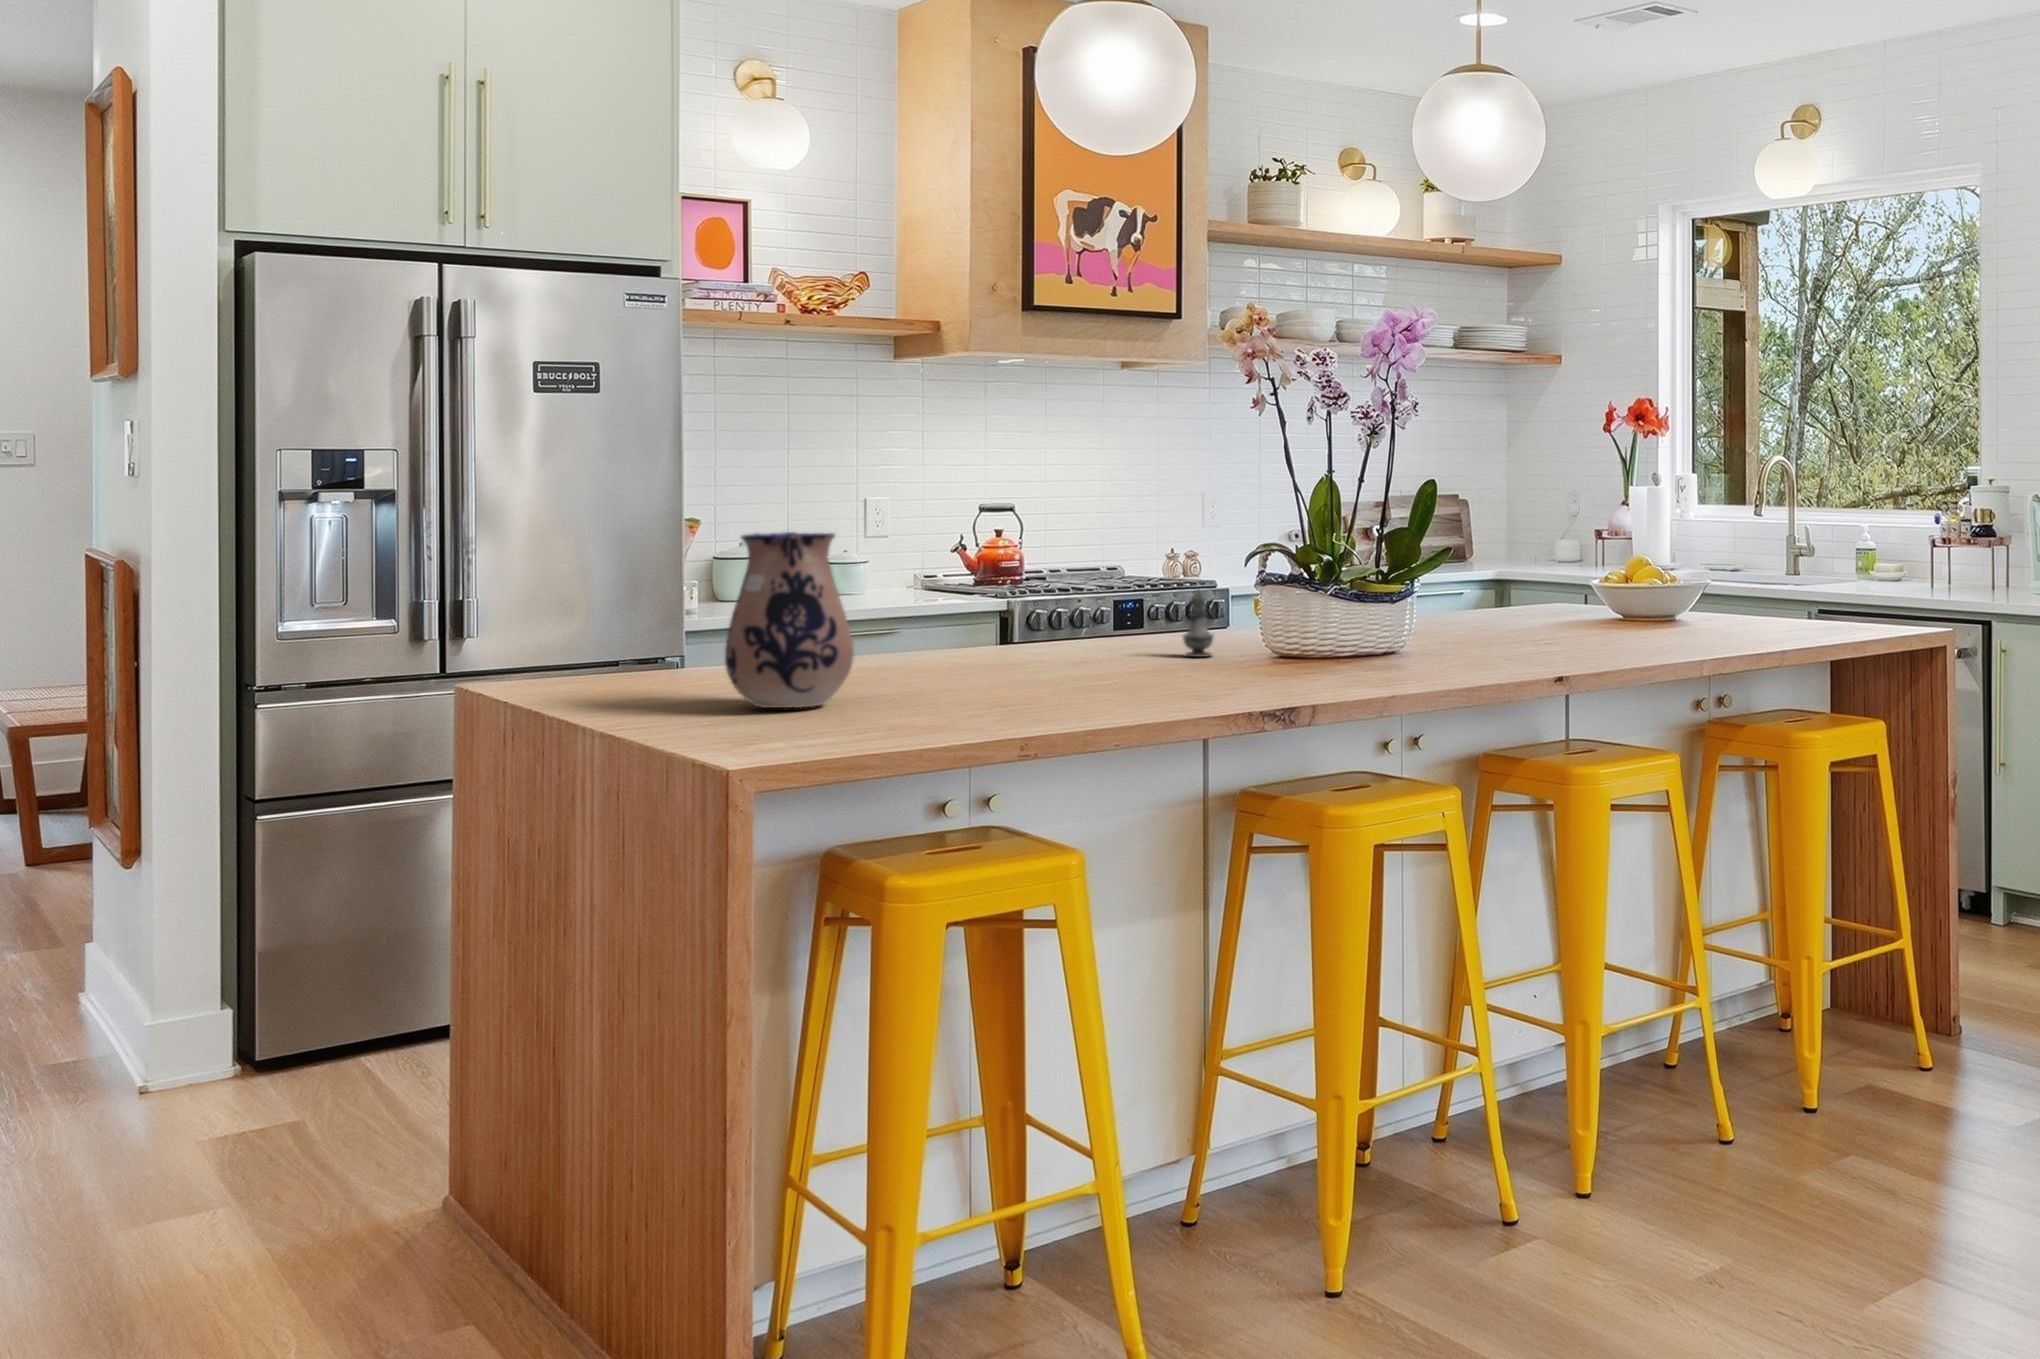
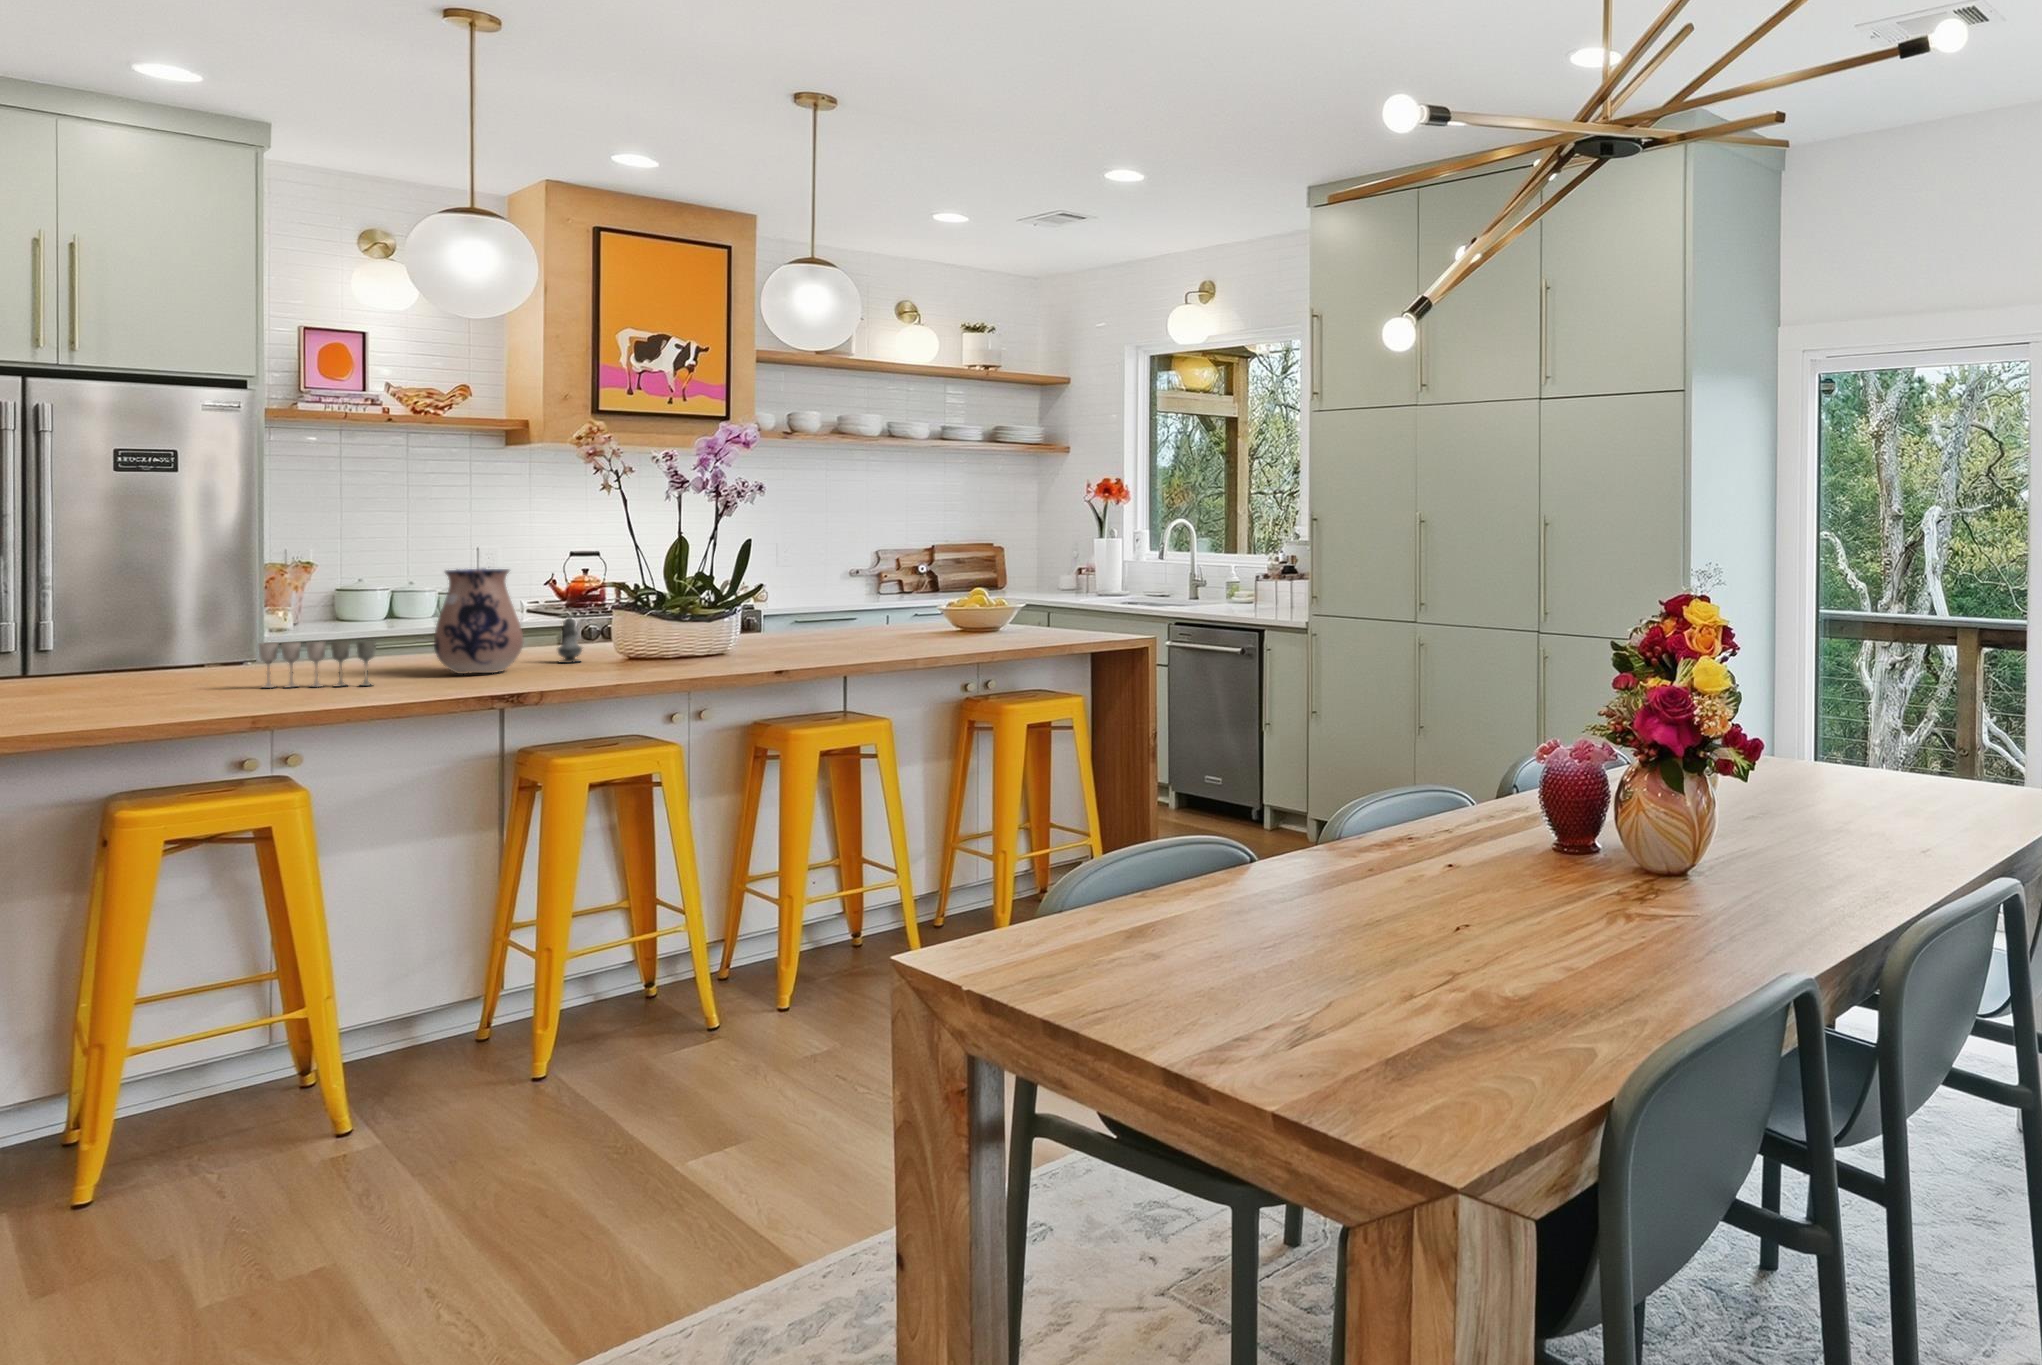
ceramic pitcher: present [725,532,854,708] -> present [434,569,524,674]
wine glass: none [882,621,1024,686] -> present [258,641,375,688]

